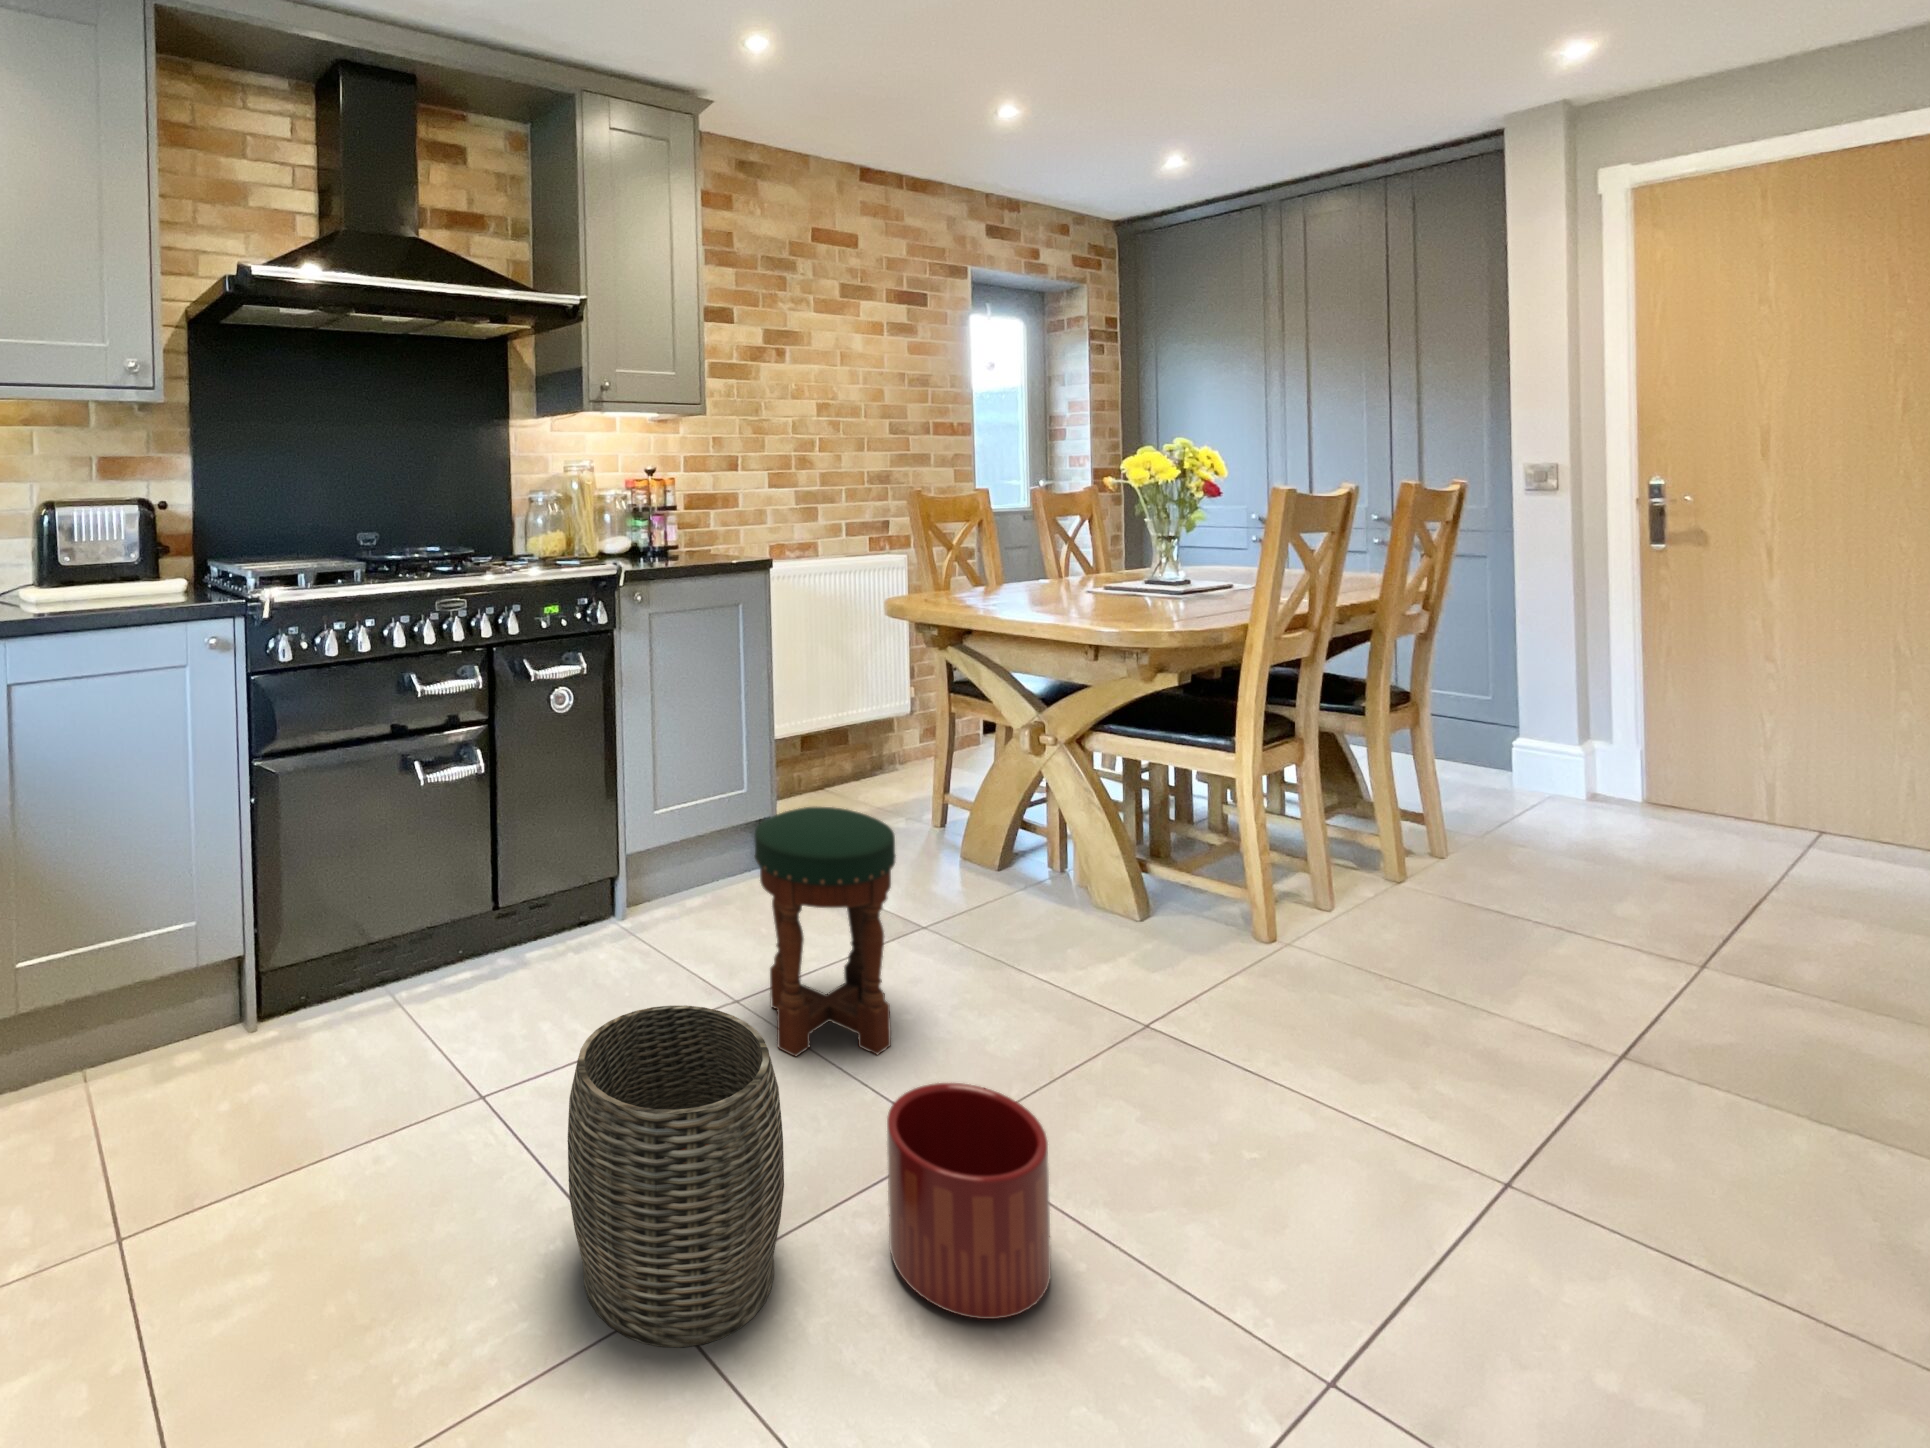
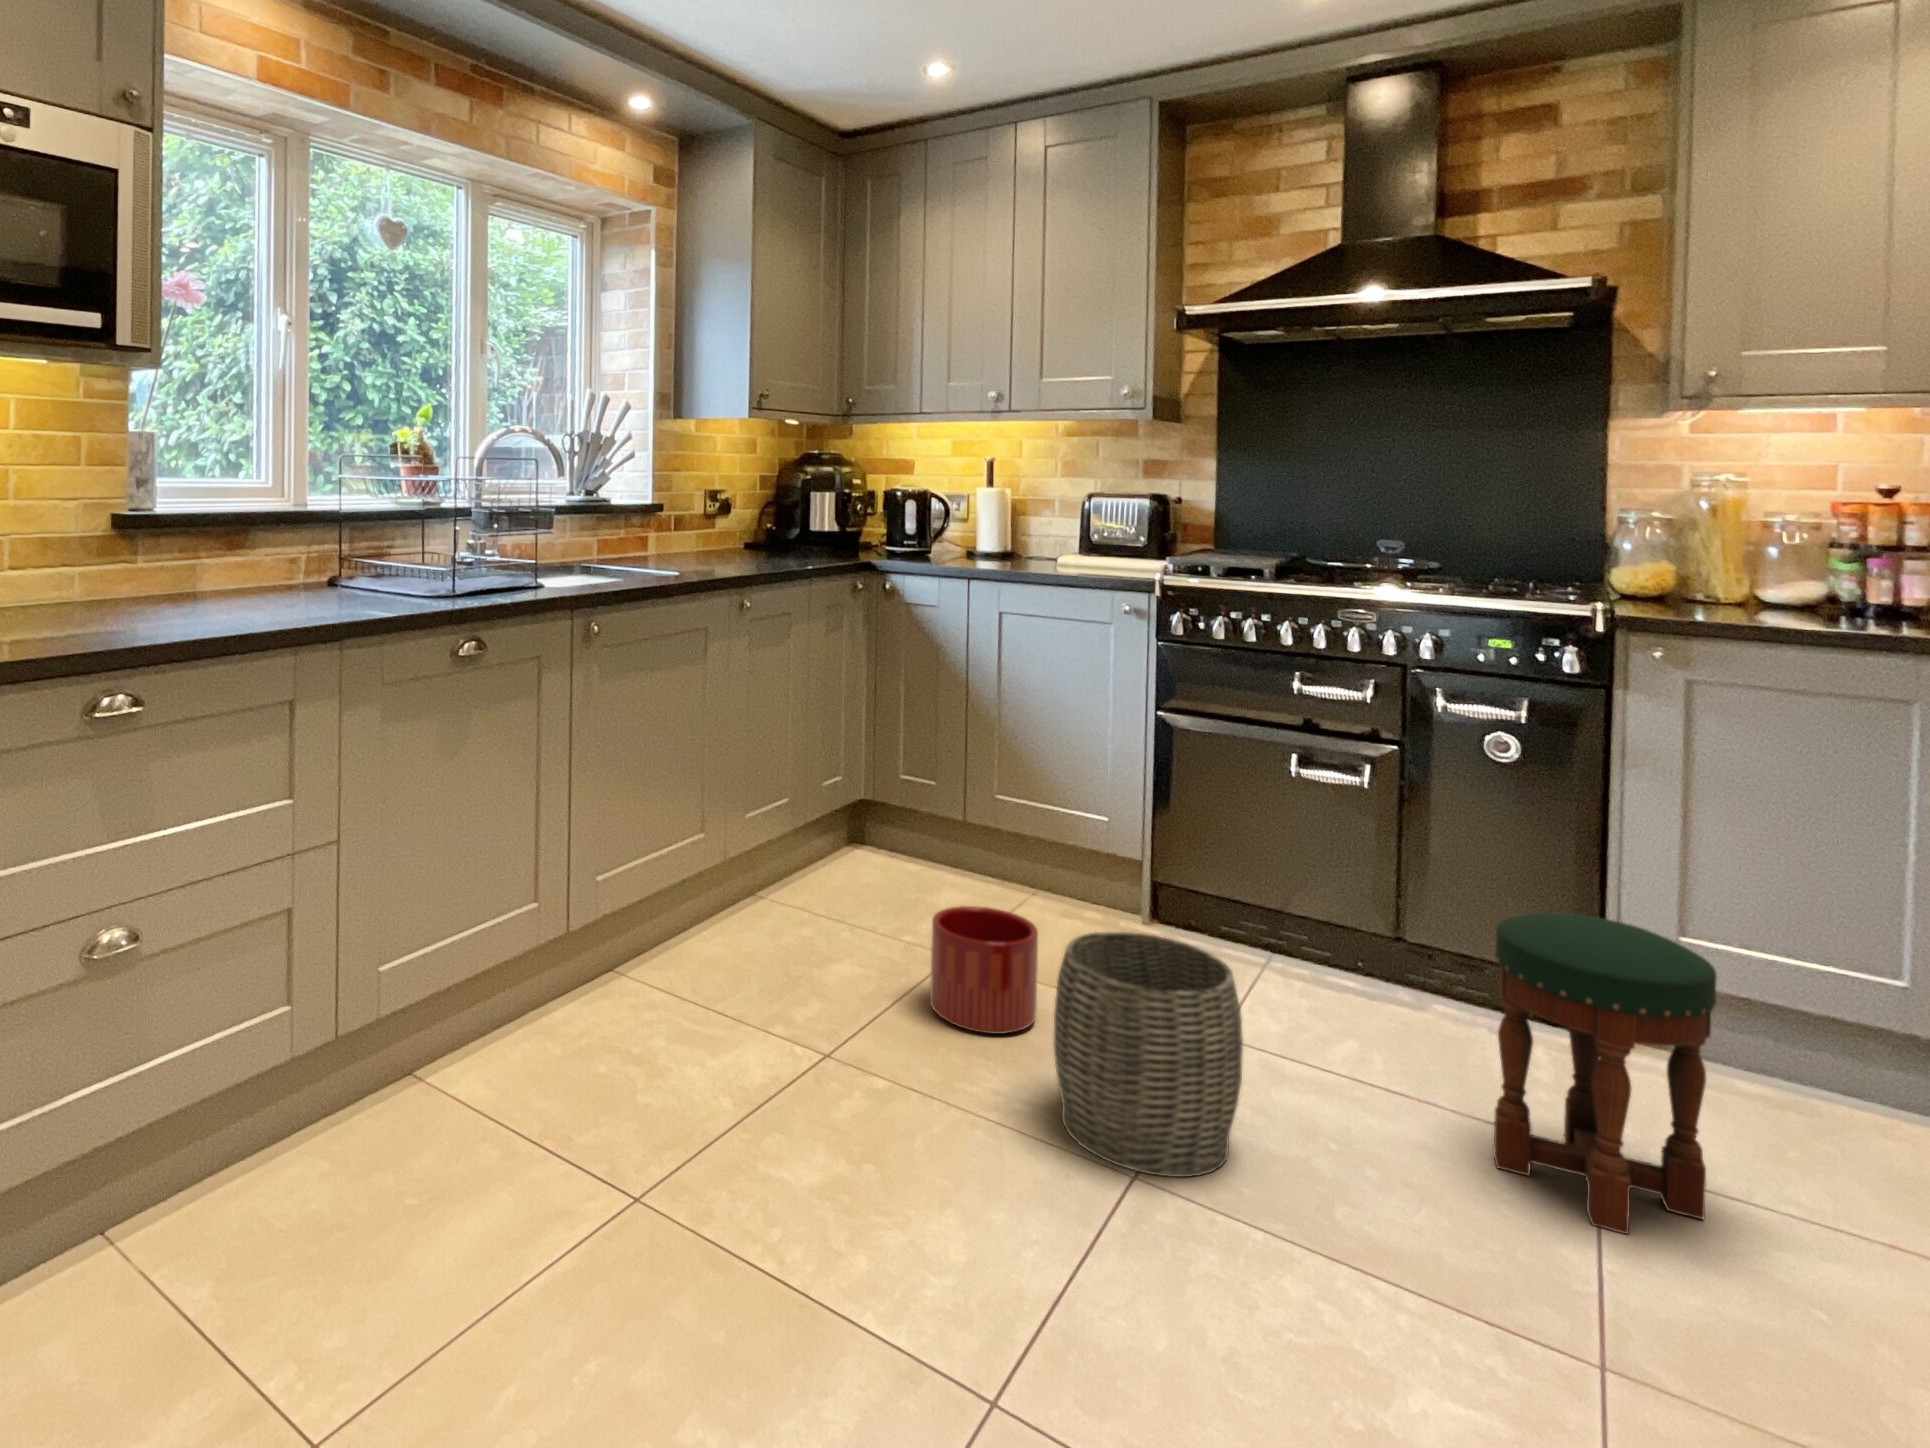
planter: present [887,1083,1051,1319] -> present [930,906,1038,1034]

